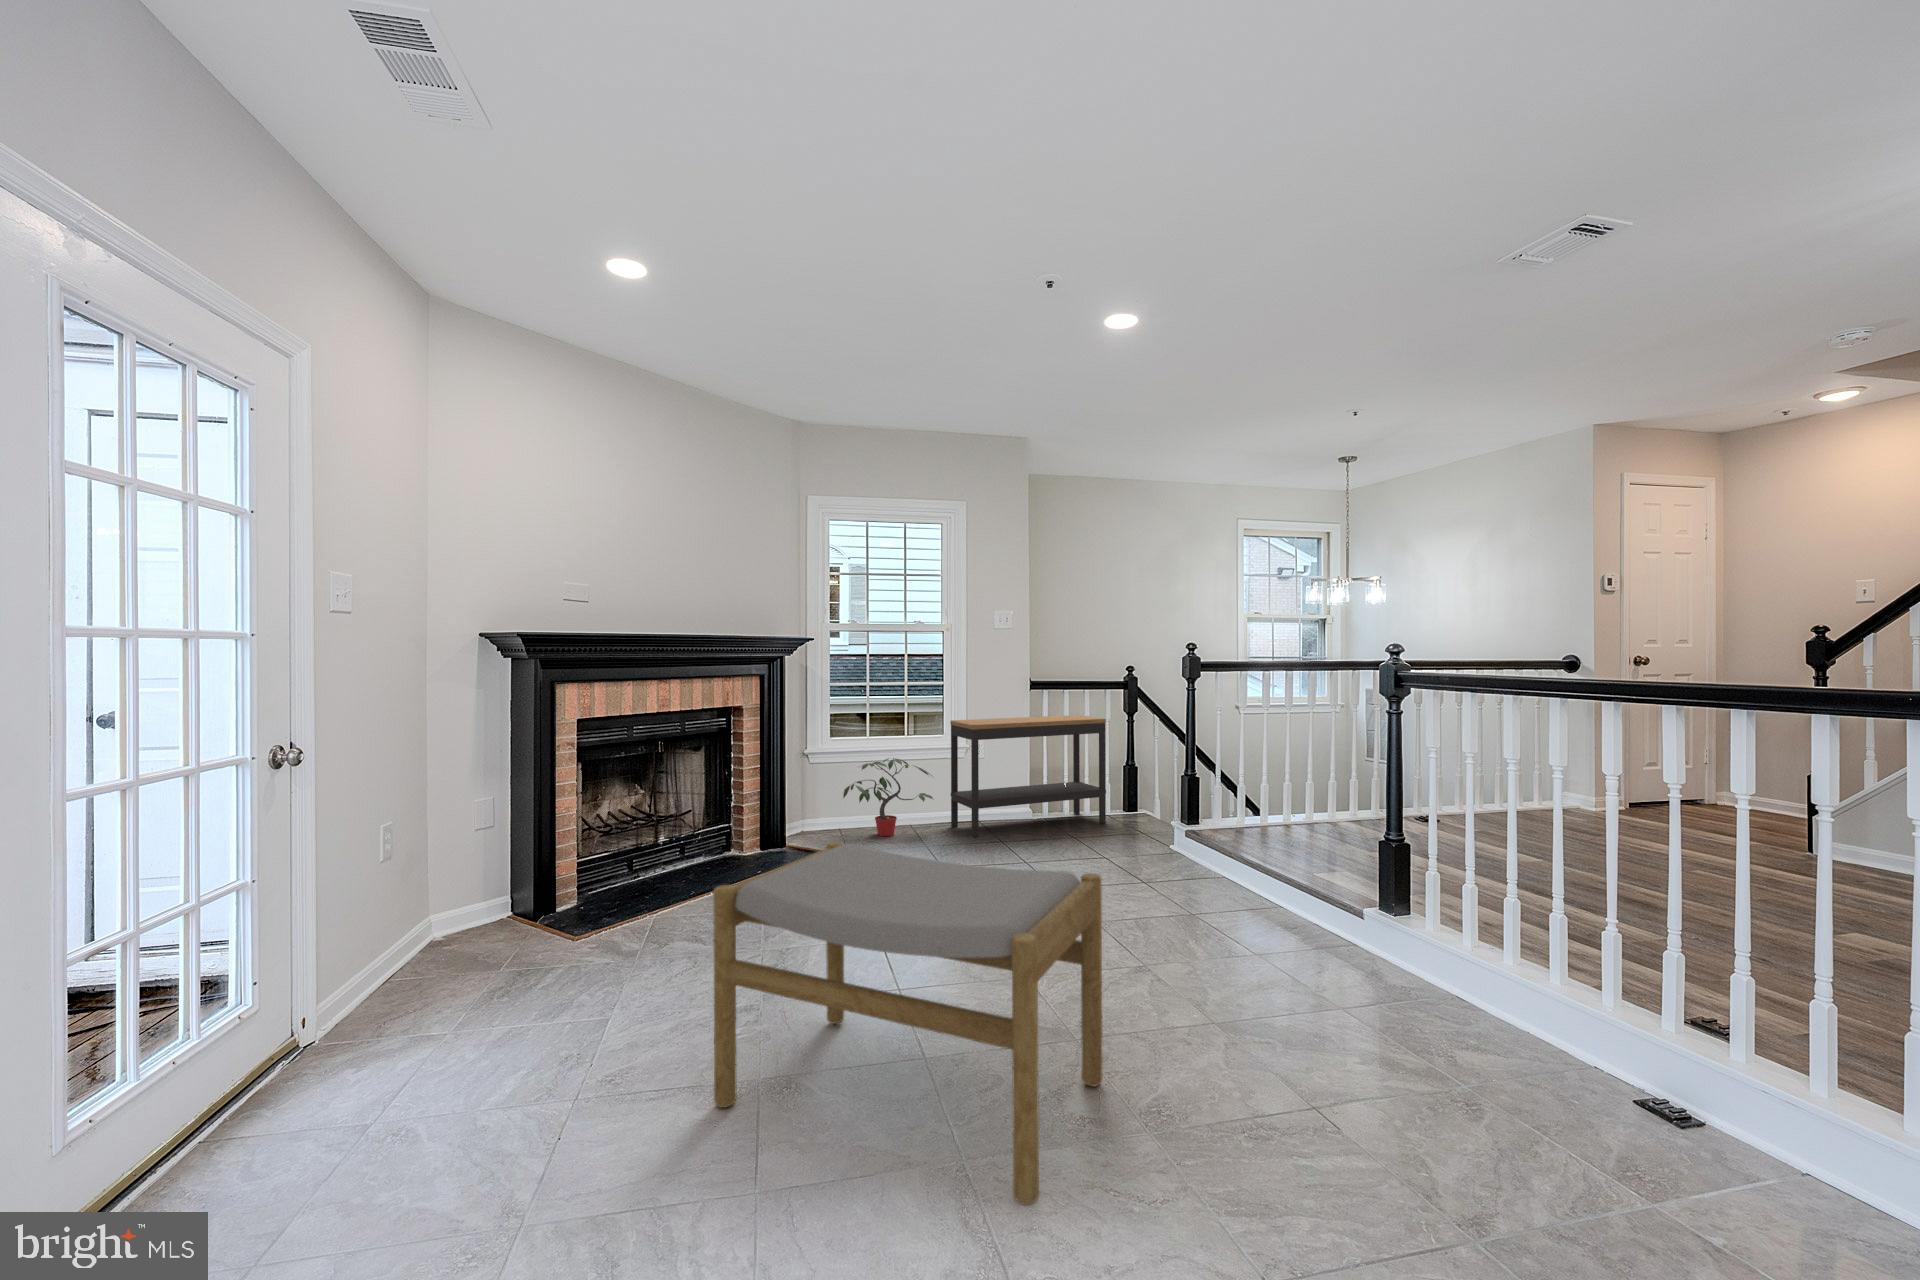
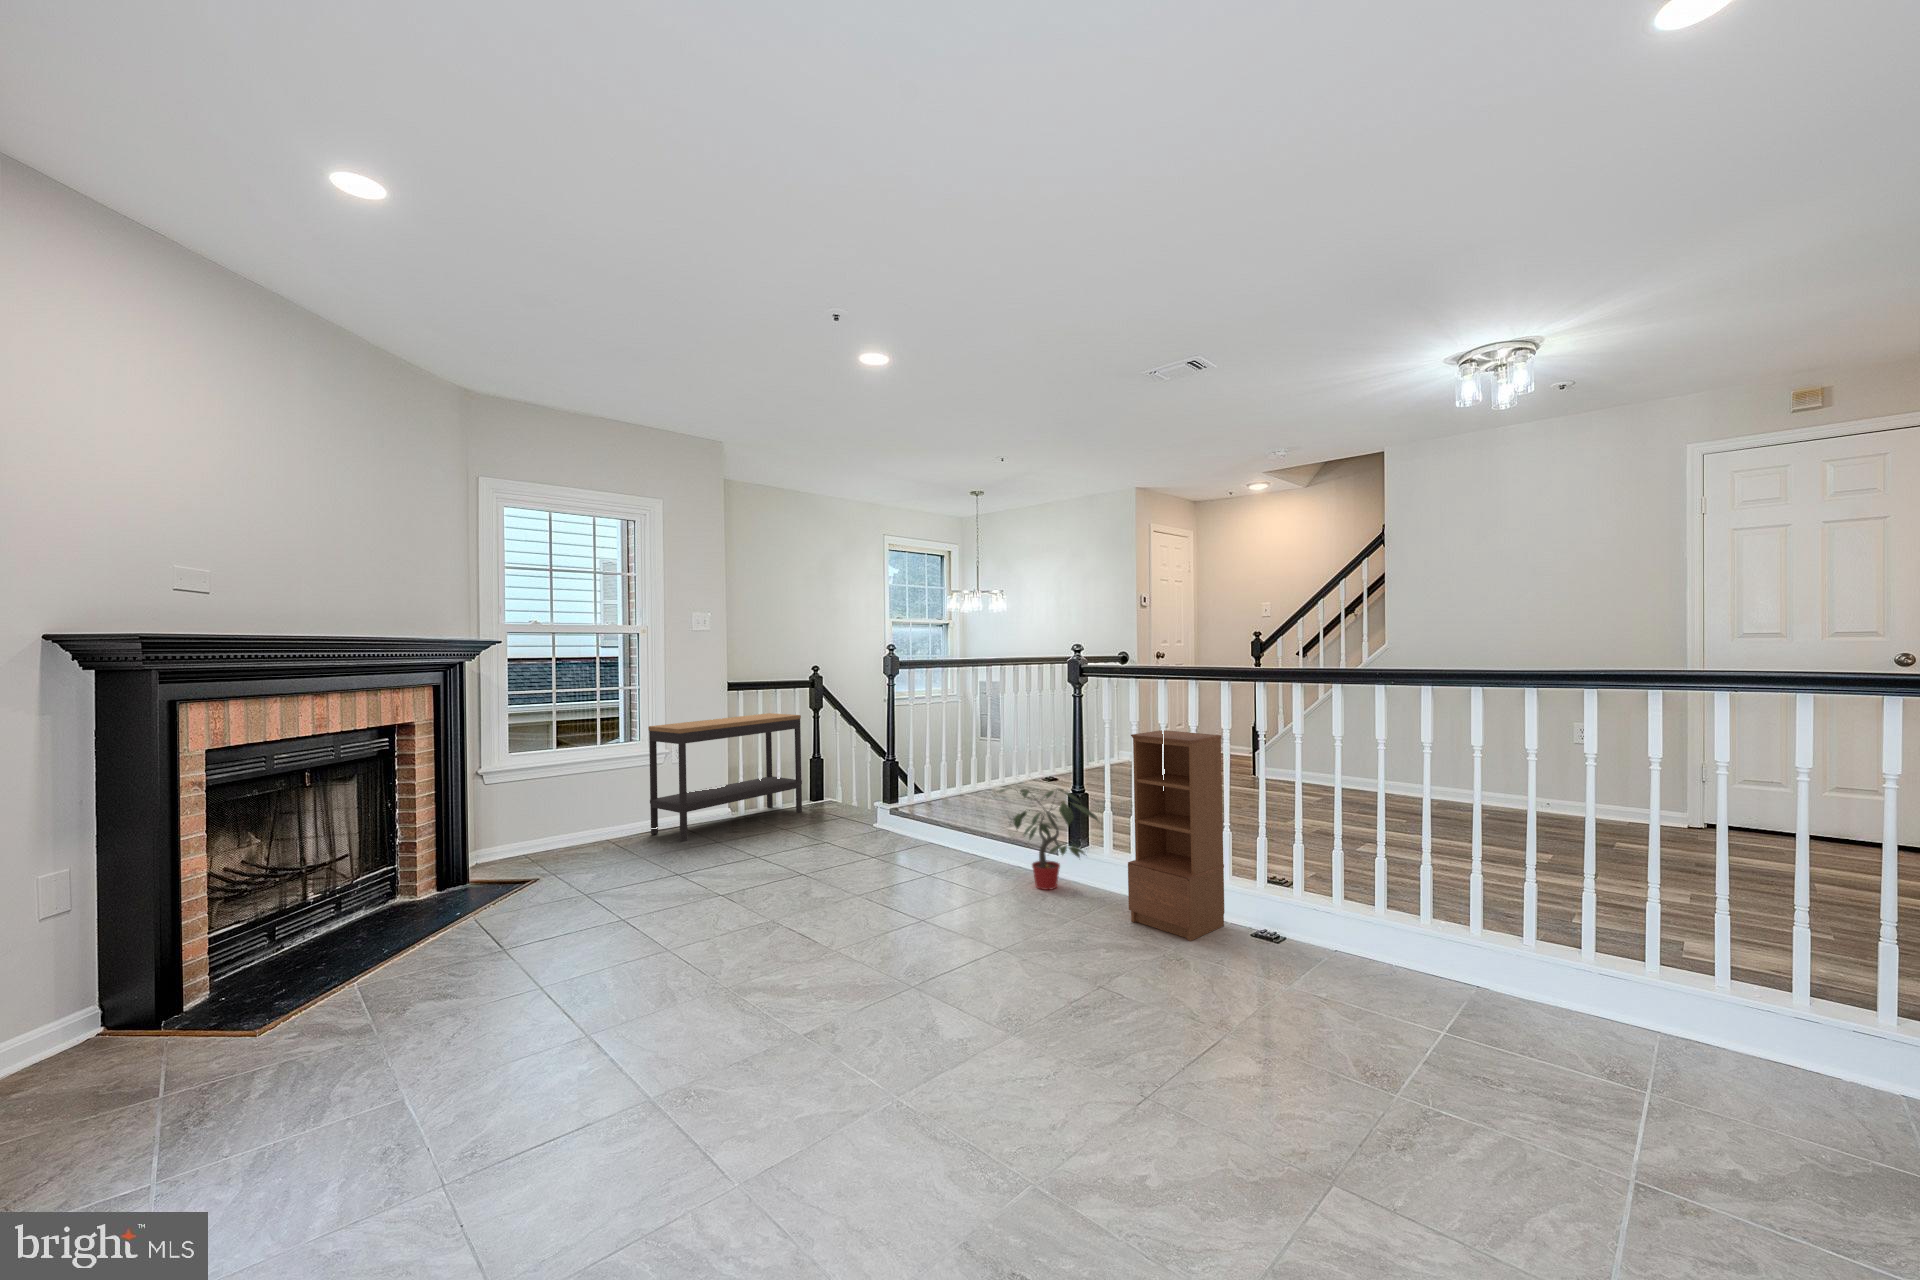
potted plant: present [843,758,933,836] -> present [998,789,1098,890]
bookcase: none [1430,771,1592,1081] -> present [1128,730,1224,941]
footstool: present [713,842,1102,1205] -> none [586,840,950,1140]

